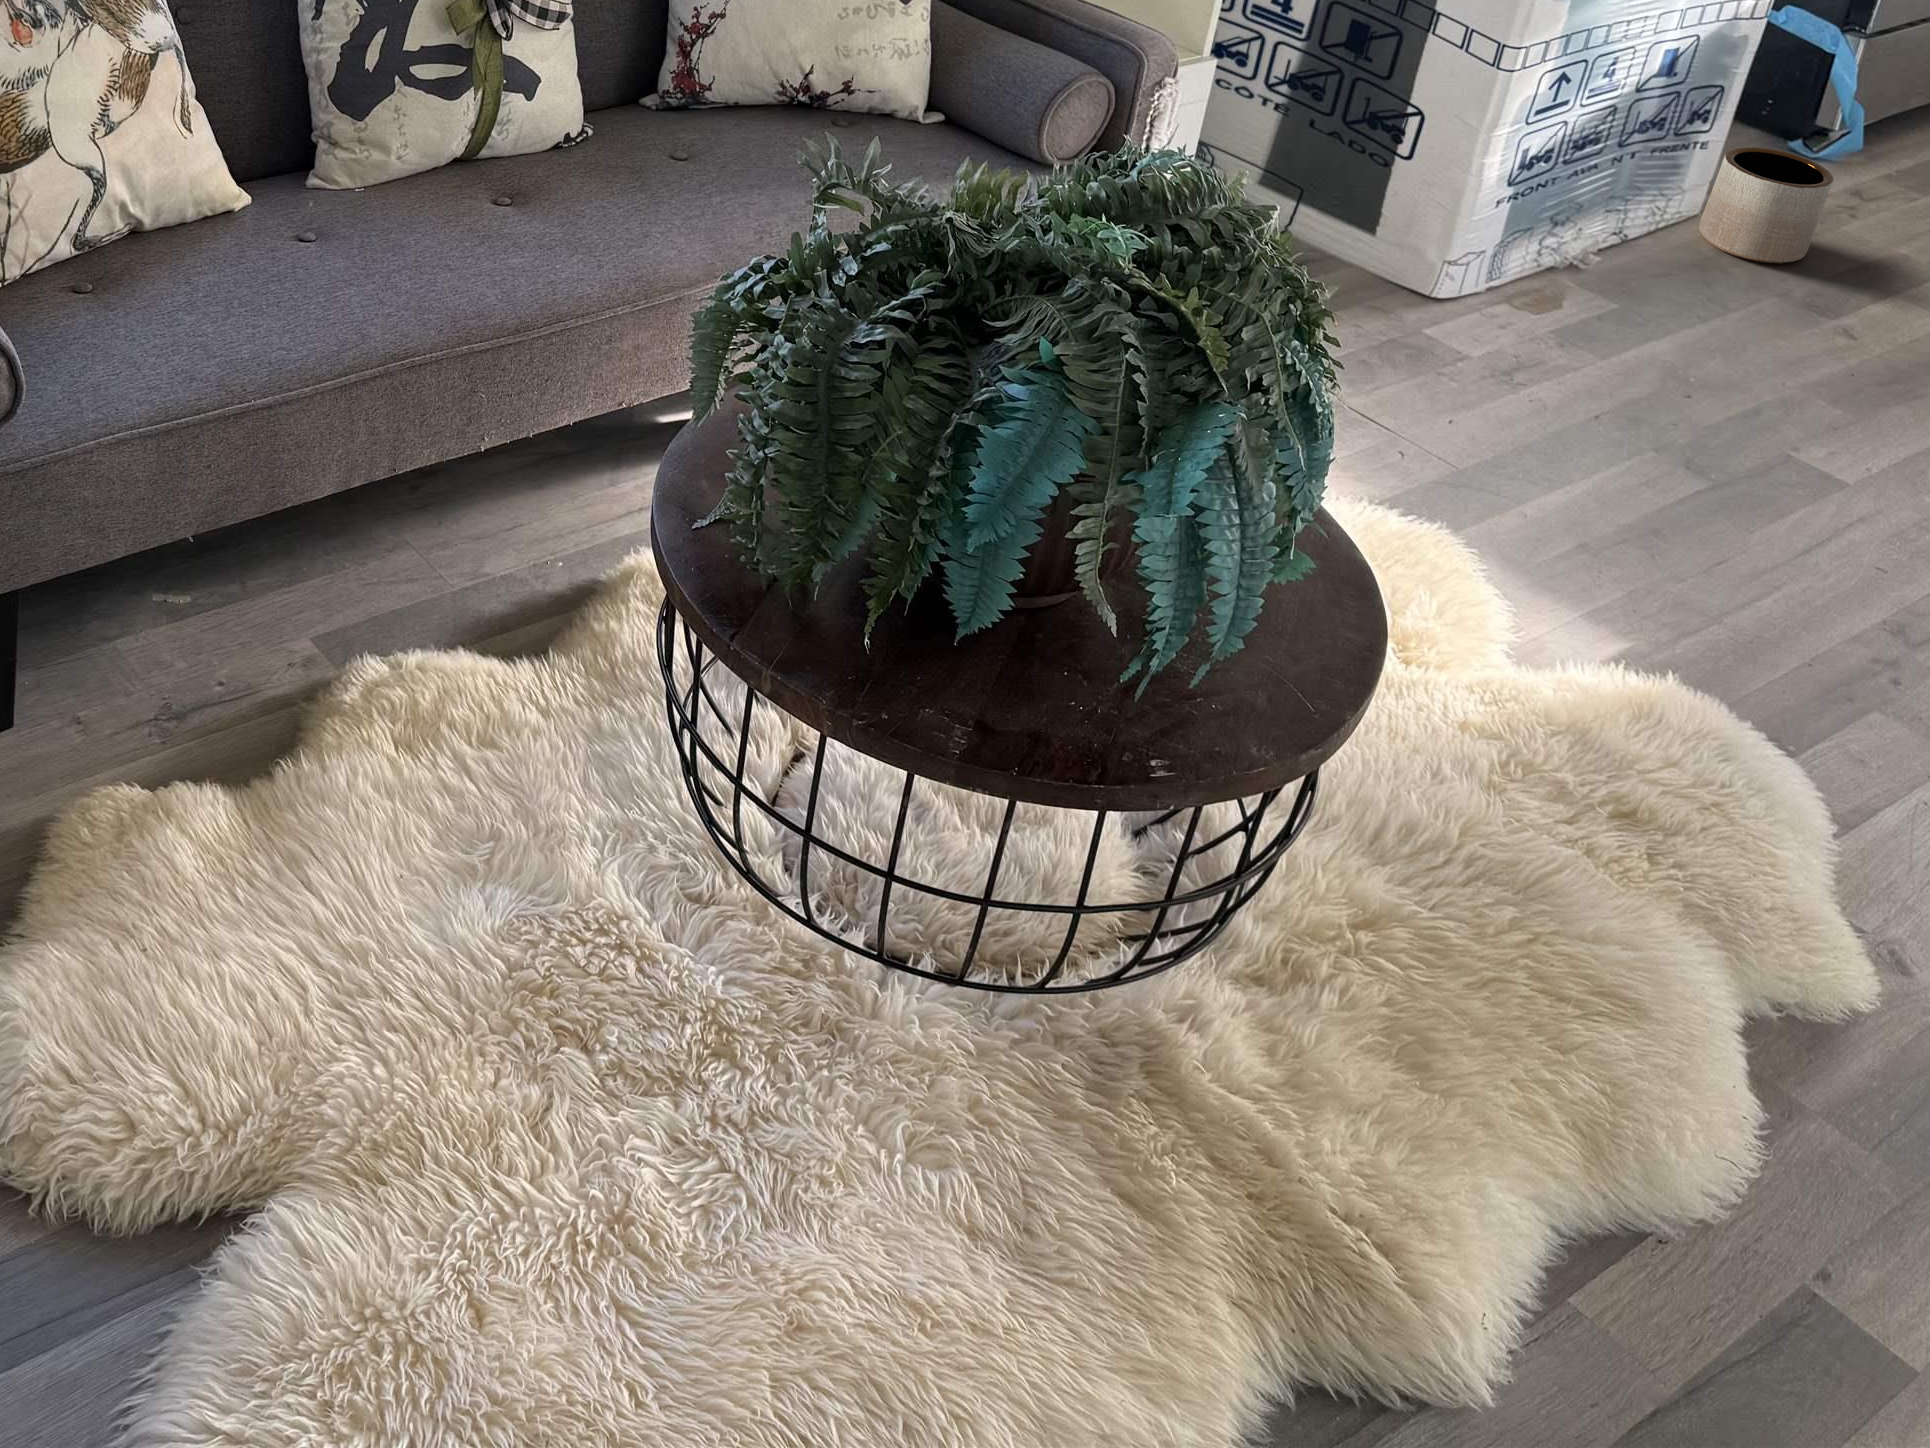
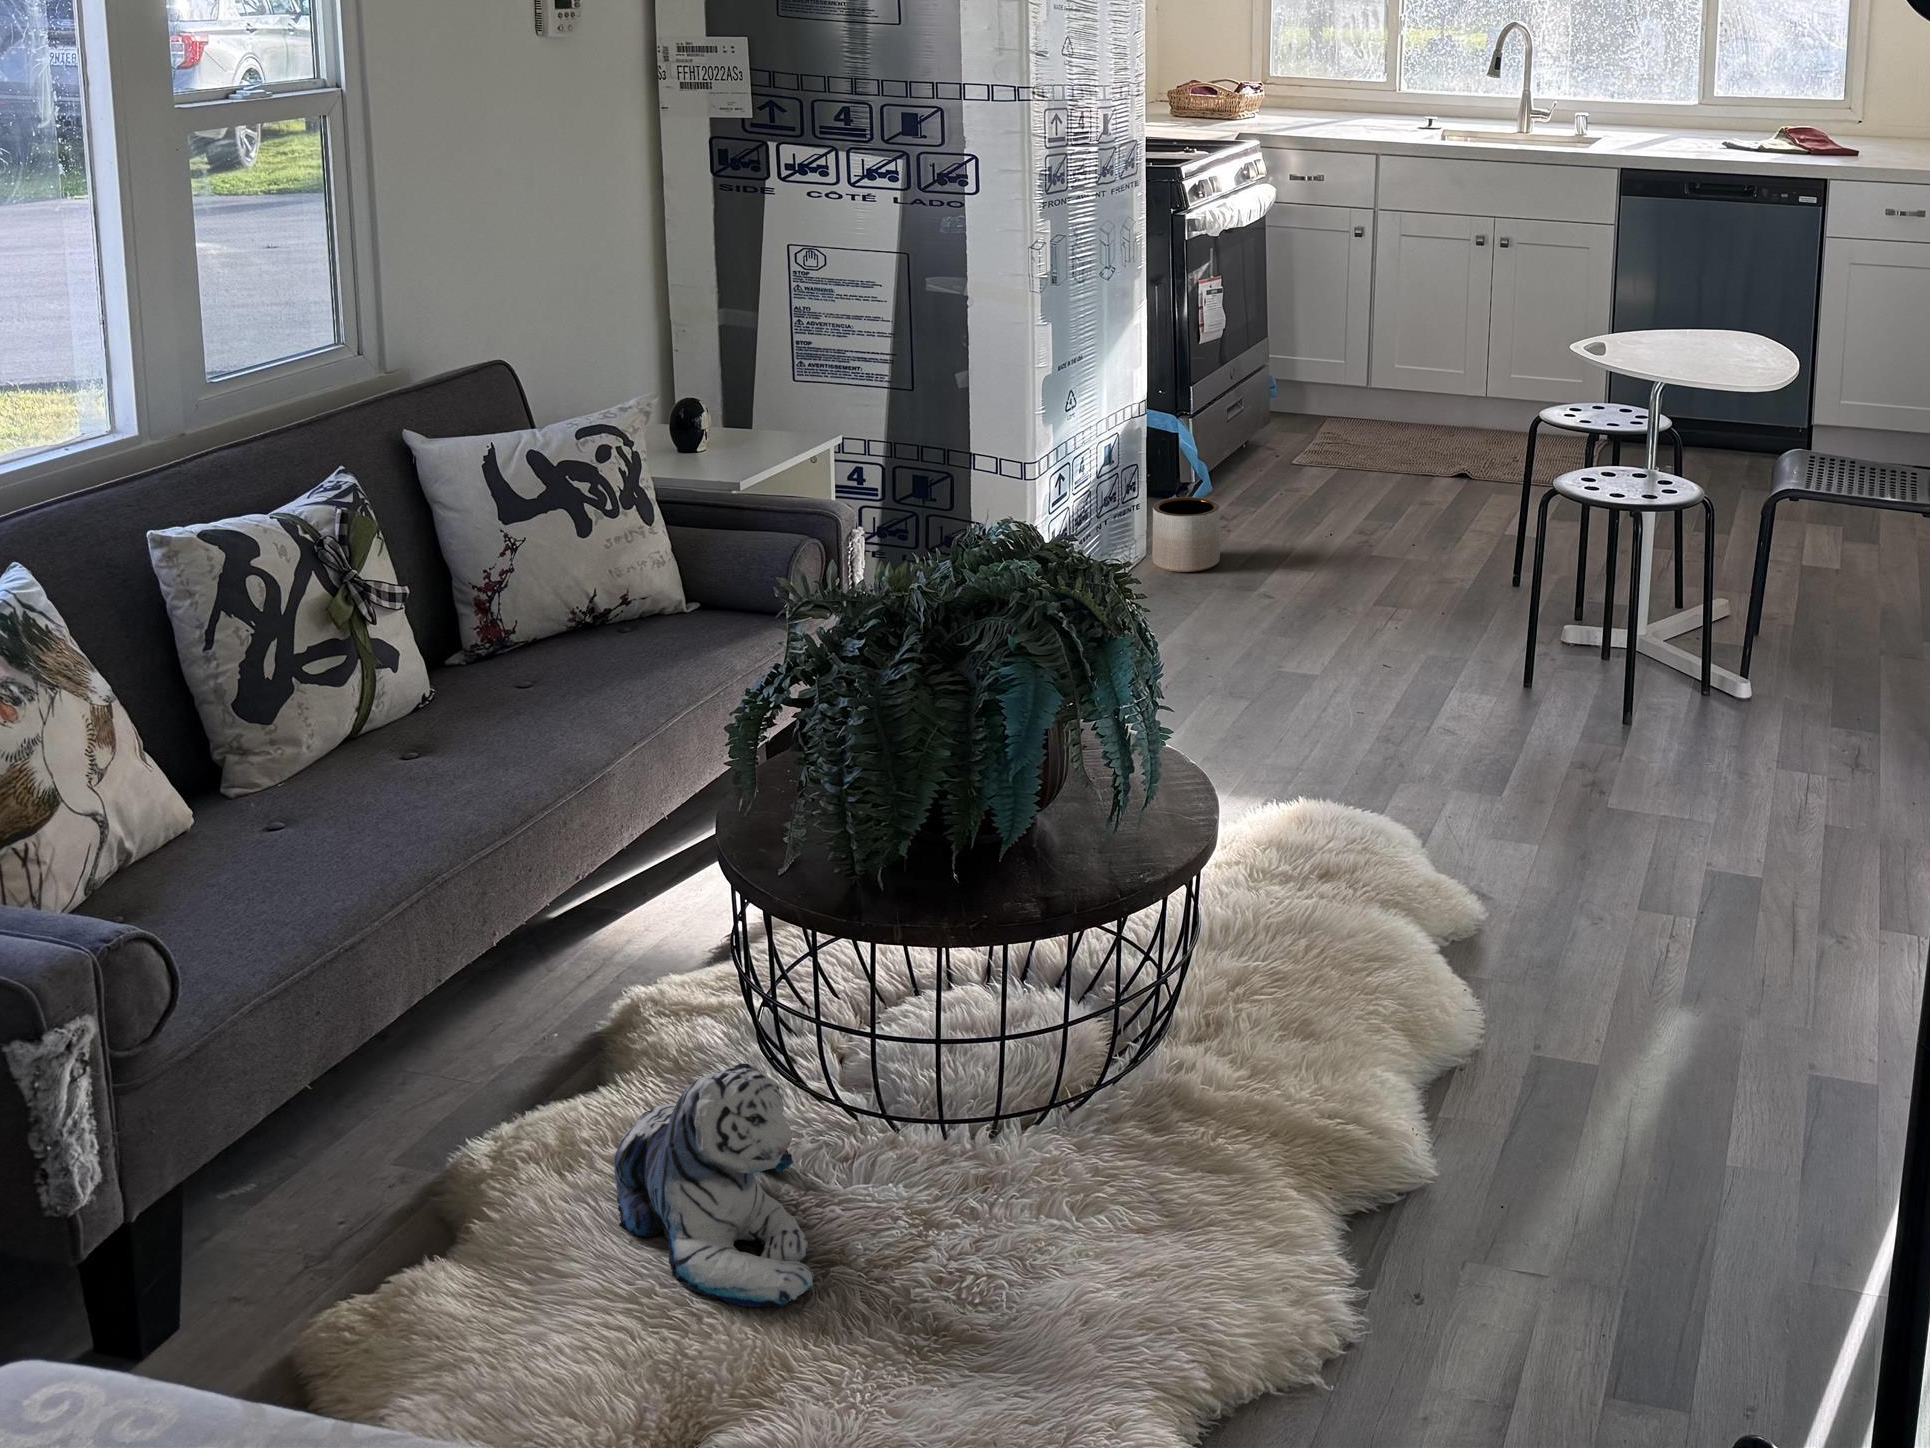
plush toy: none [360,752,589,1108] -> present [614,1063,814,1307]

